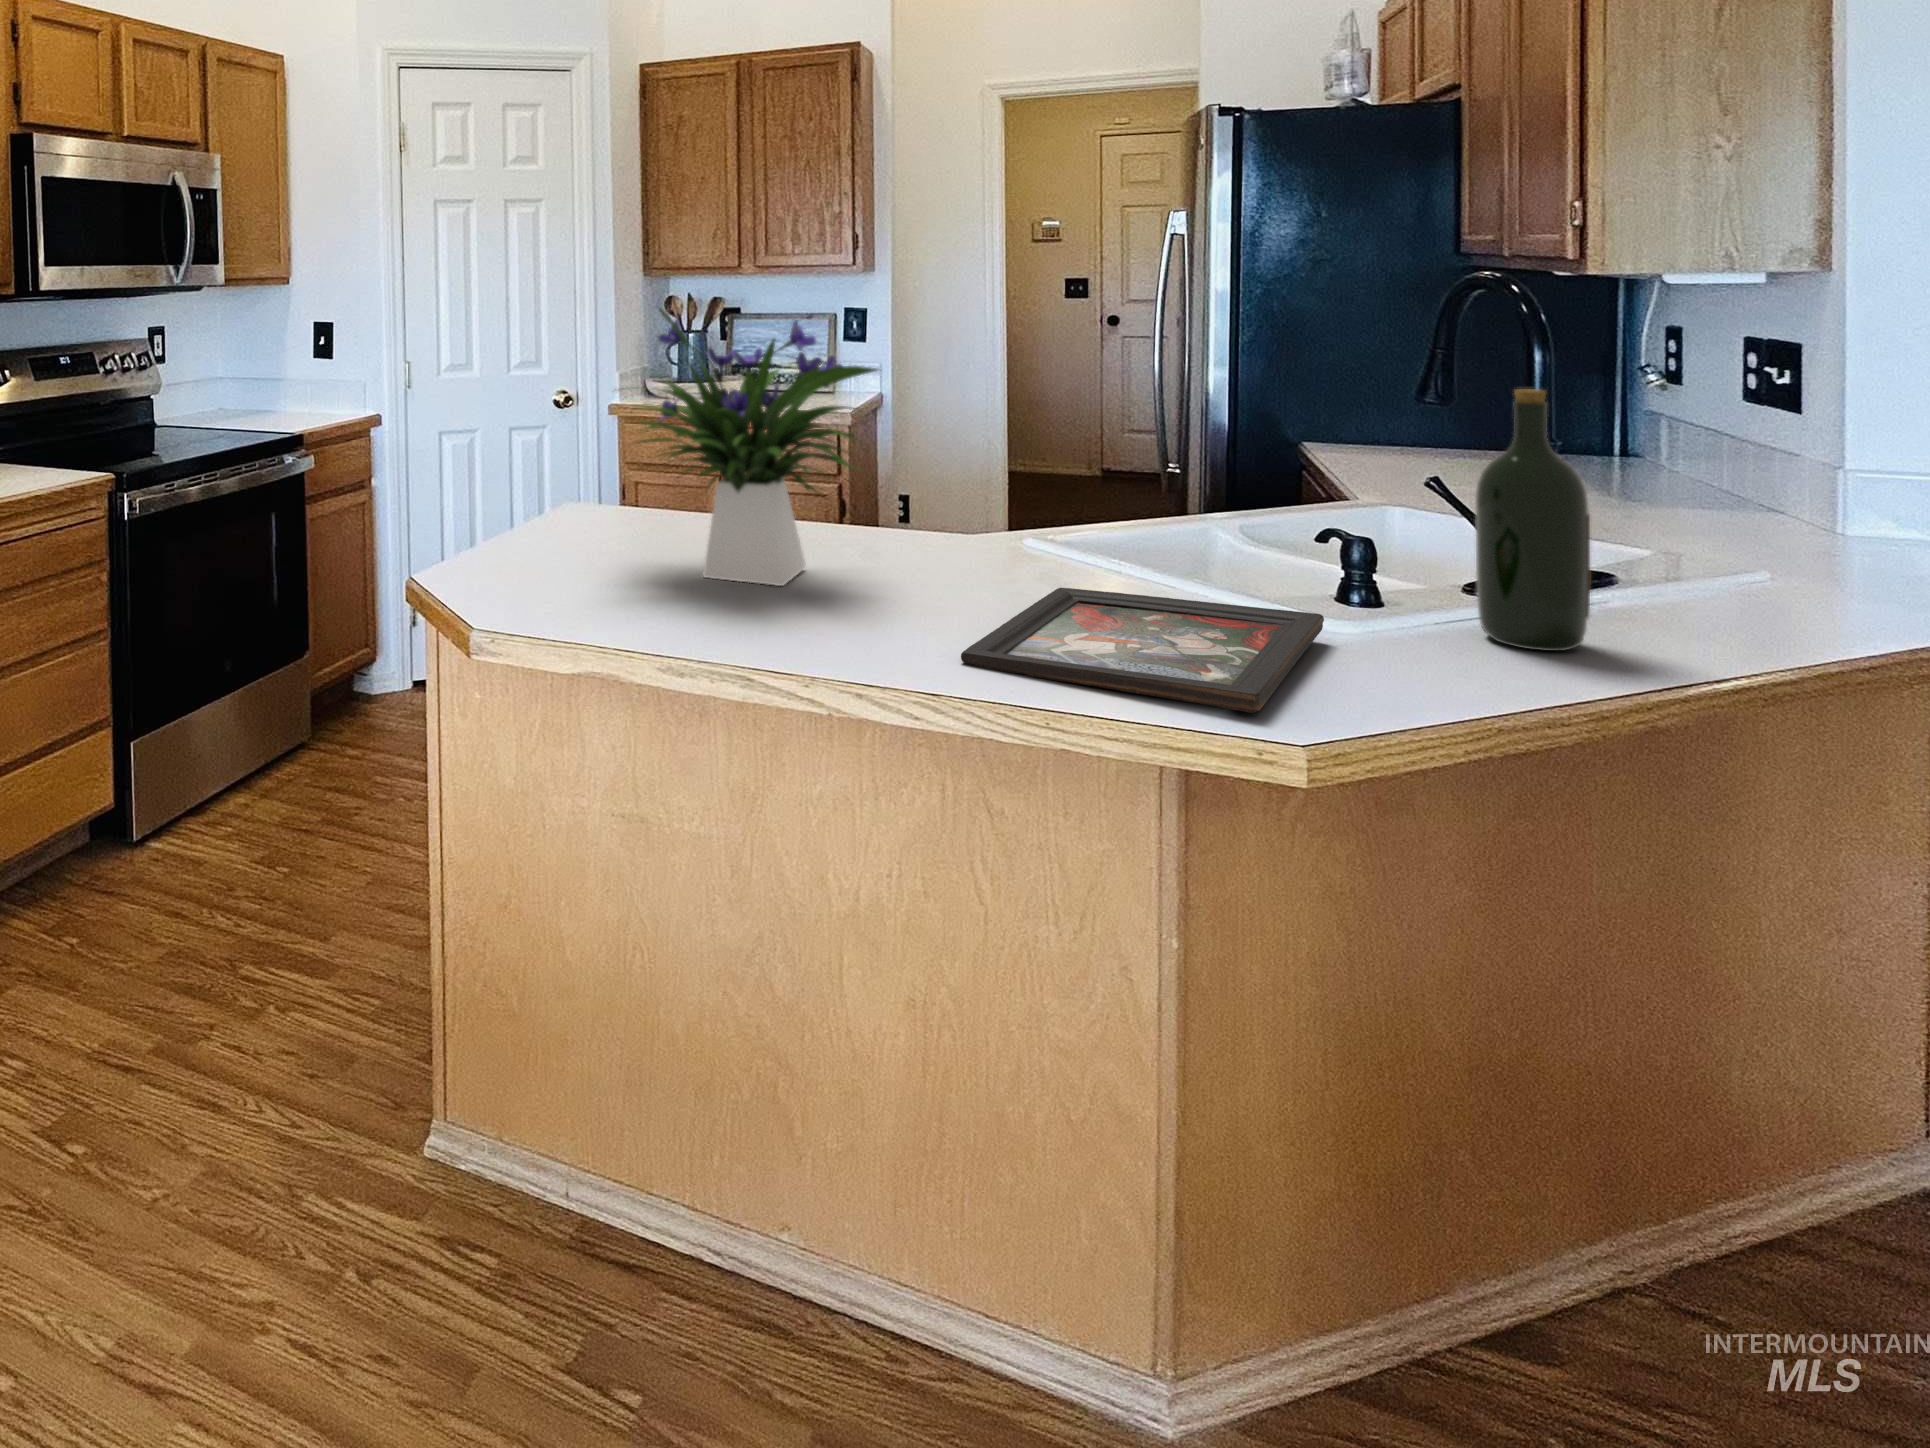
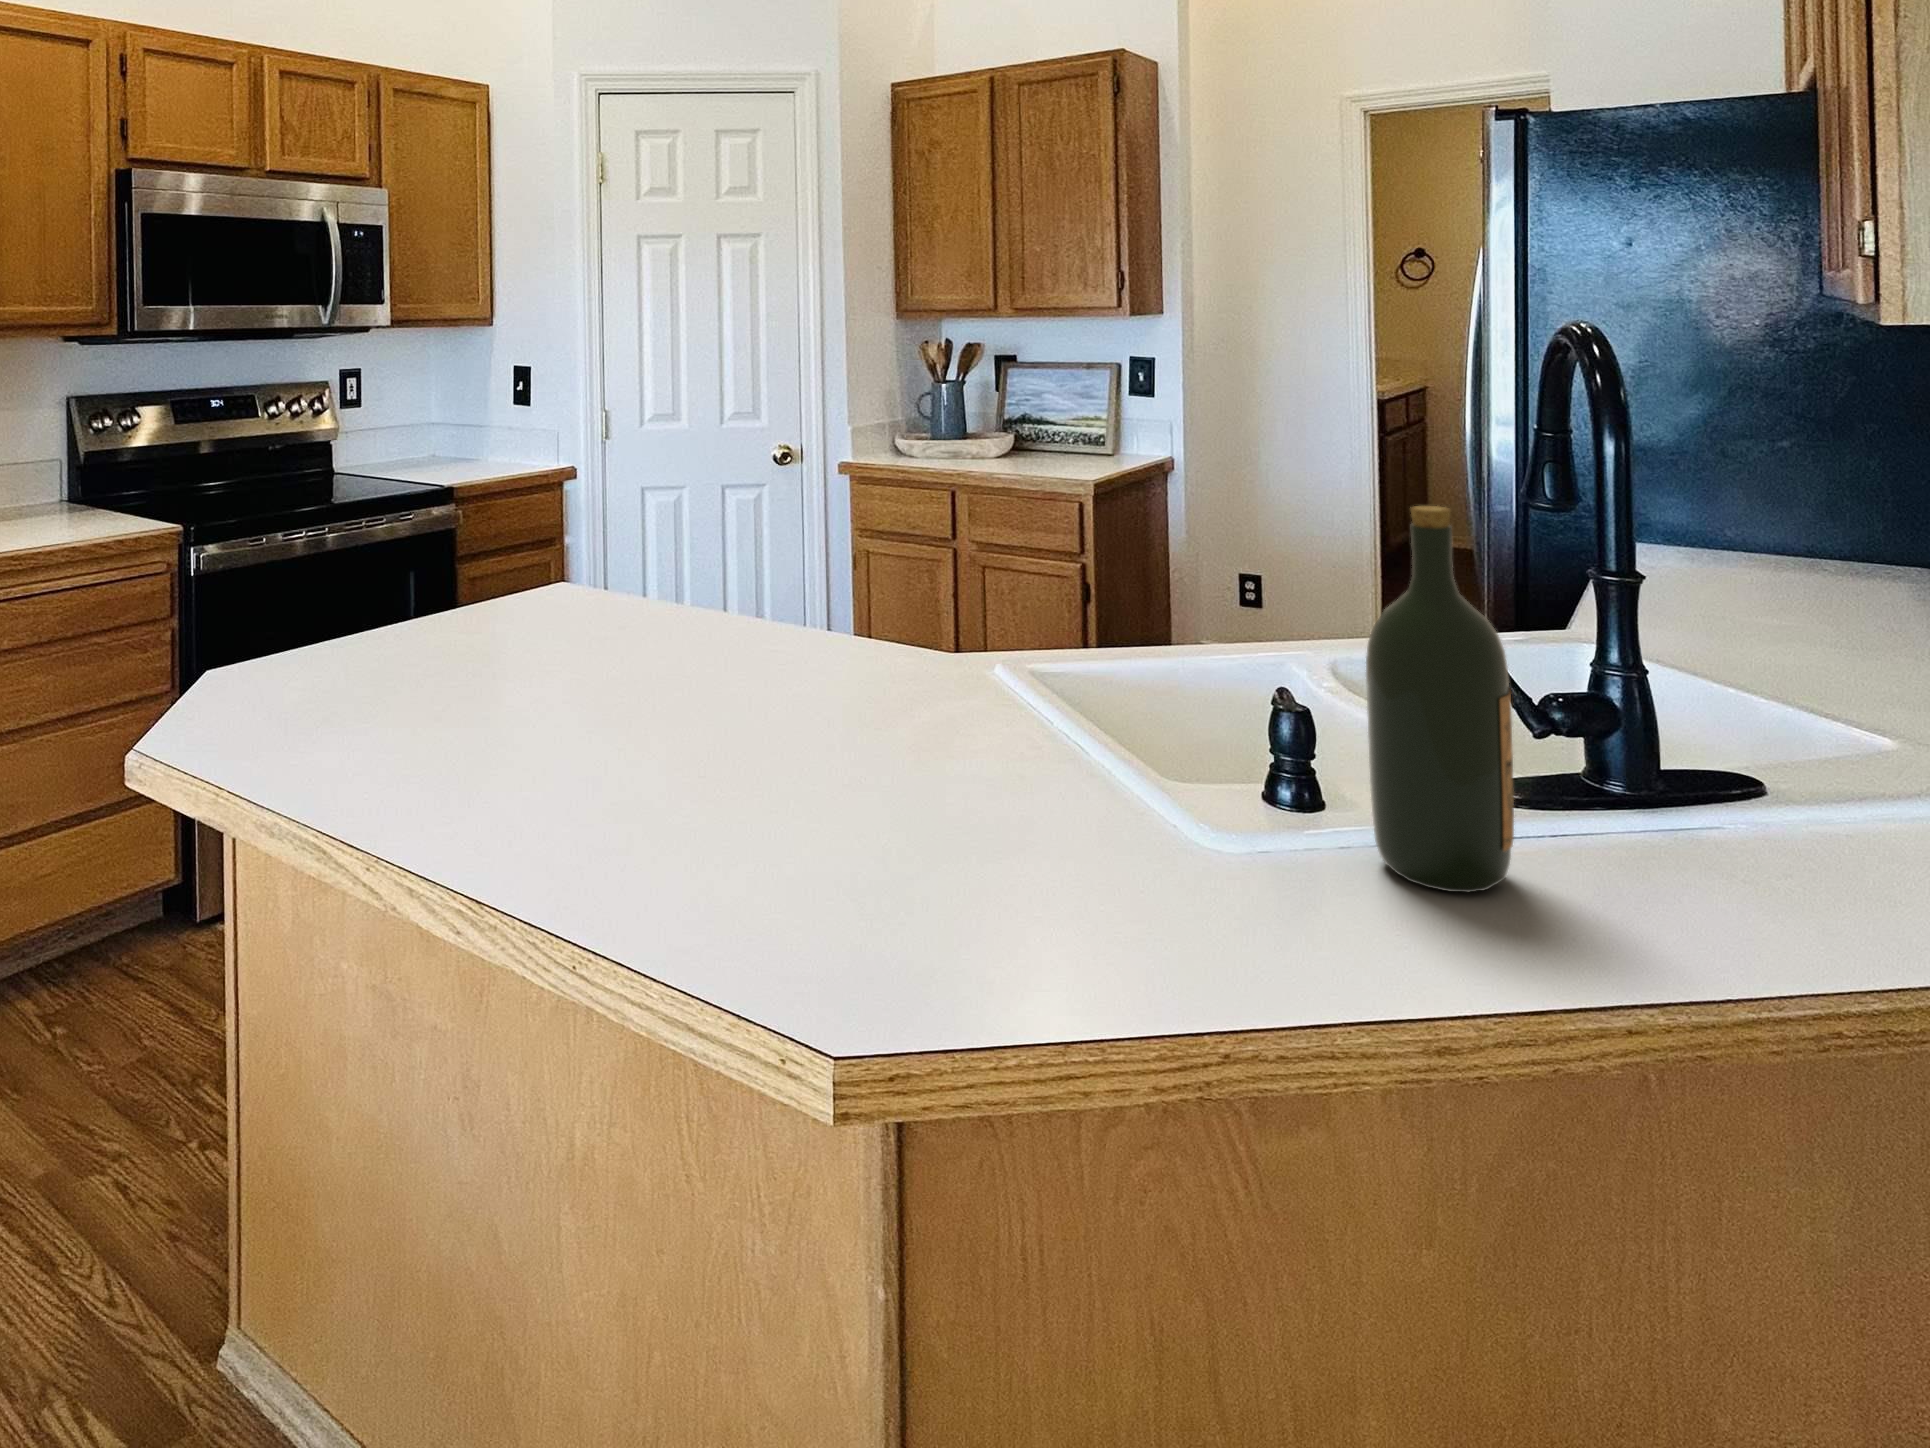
flower arrangement: present [637,309,881,586] -> none [392,363,727,712]
decorative tray: present [961,588,1324,713] -> none [615,739,1141,960]

